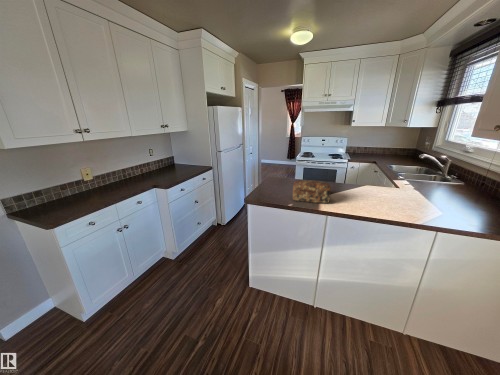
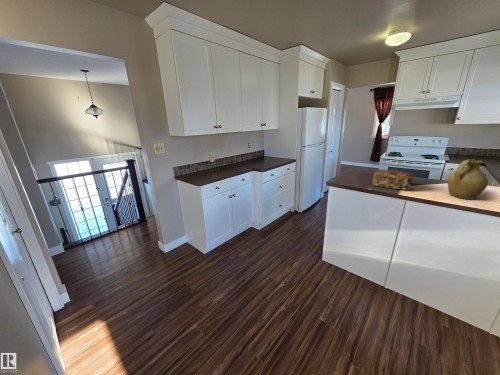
pitcher: none [362,167,397,209] -> present [448,160,488,199]

